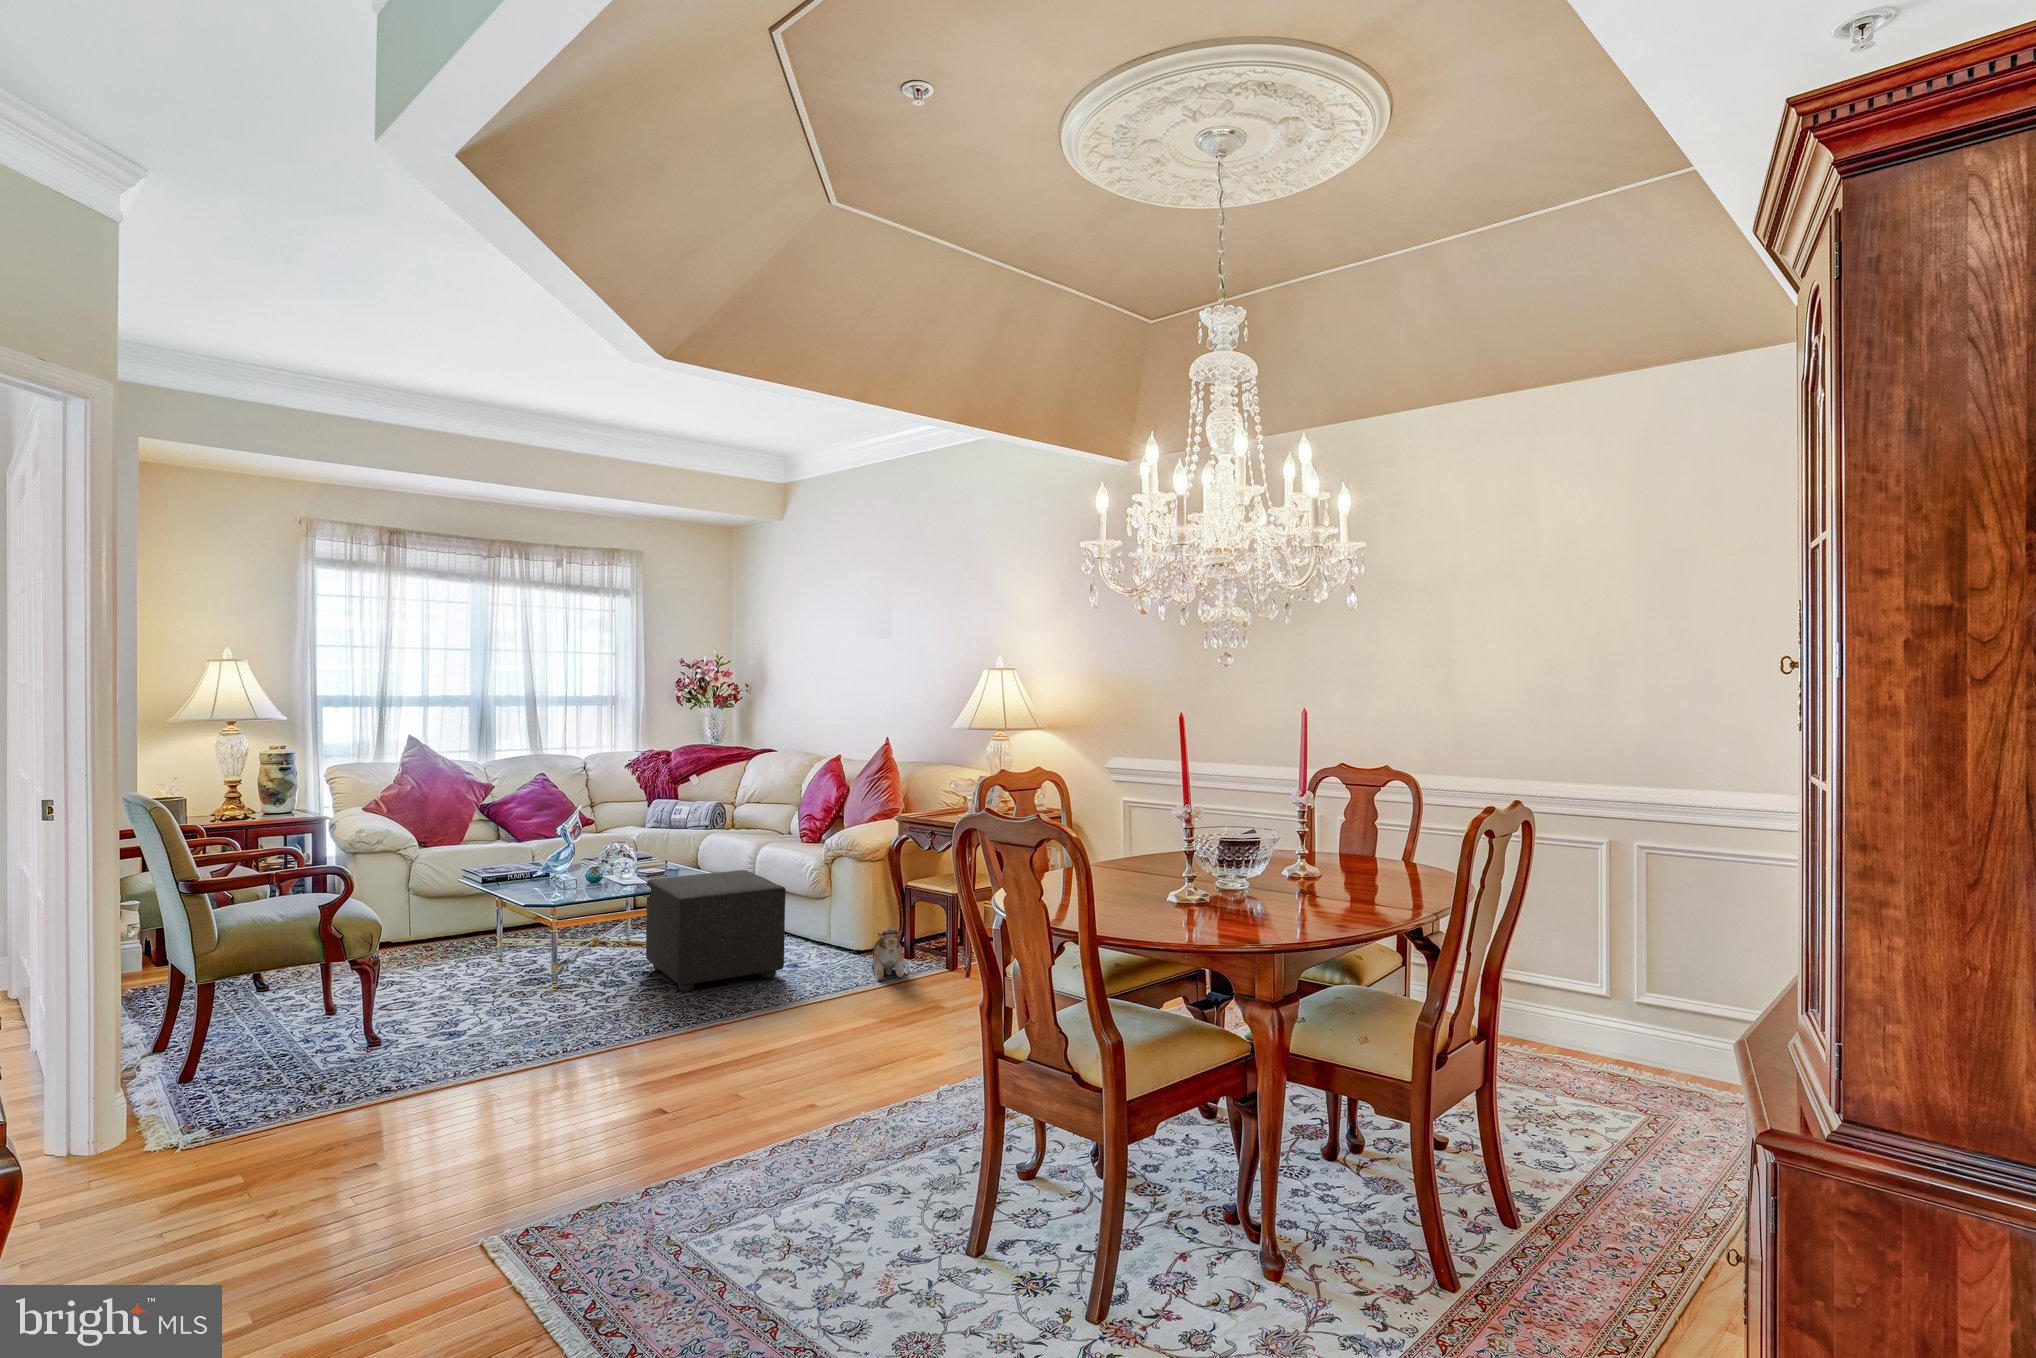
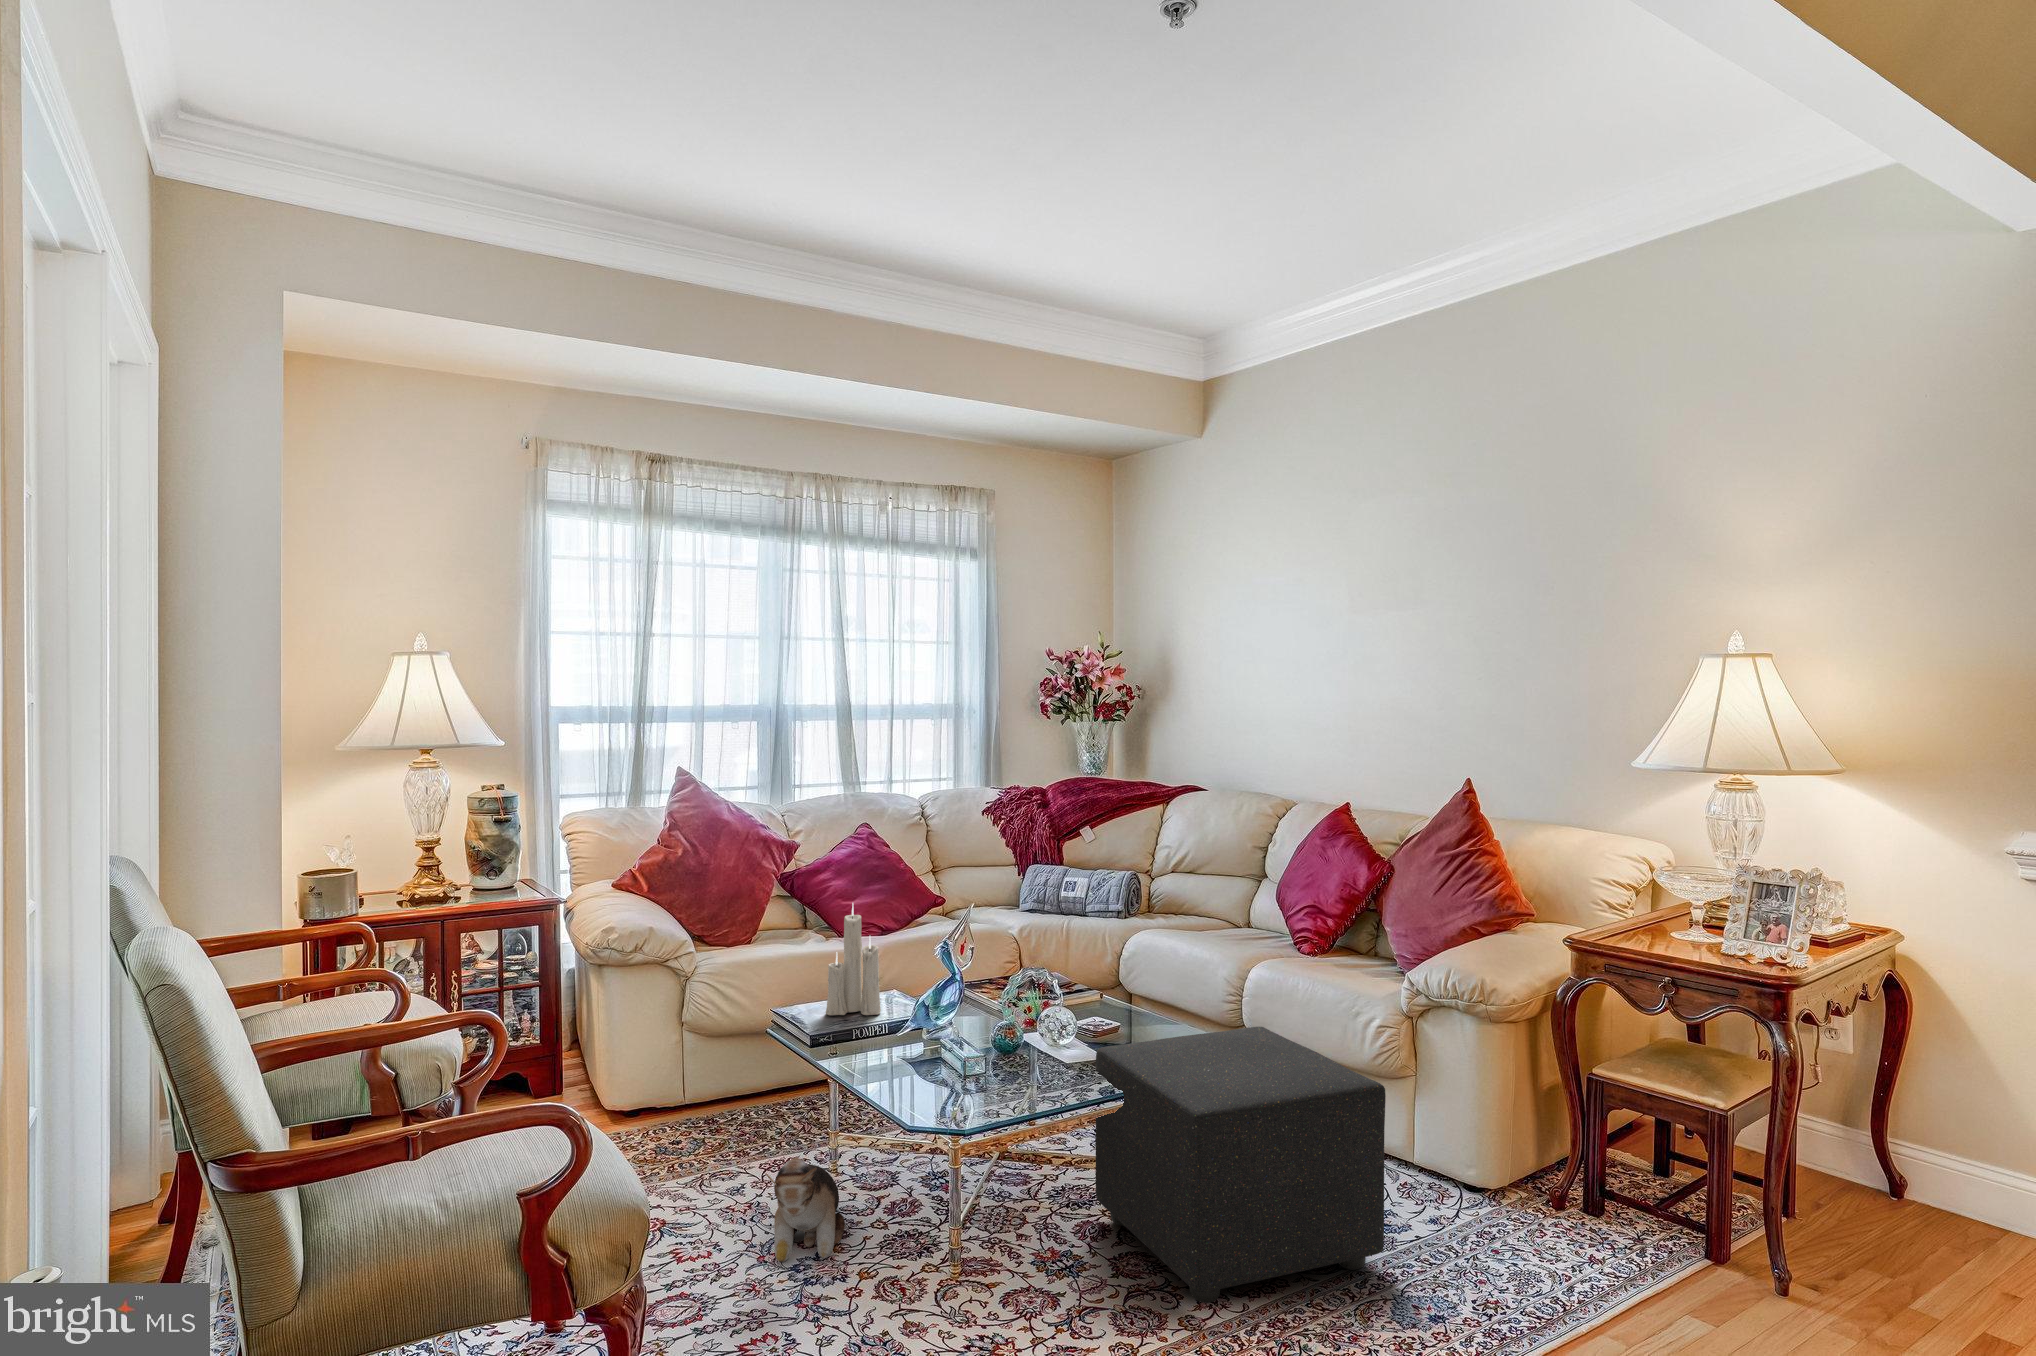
candle: none [499,807,533,874] -> present [826,904,881,1015]
plush toy: present [872,928,904,980] -> present [765,1157,845,1262]

